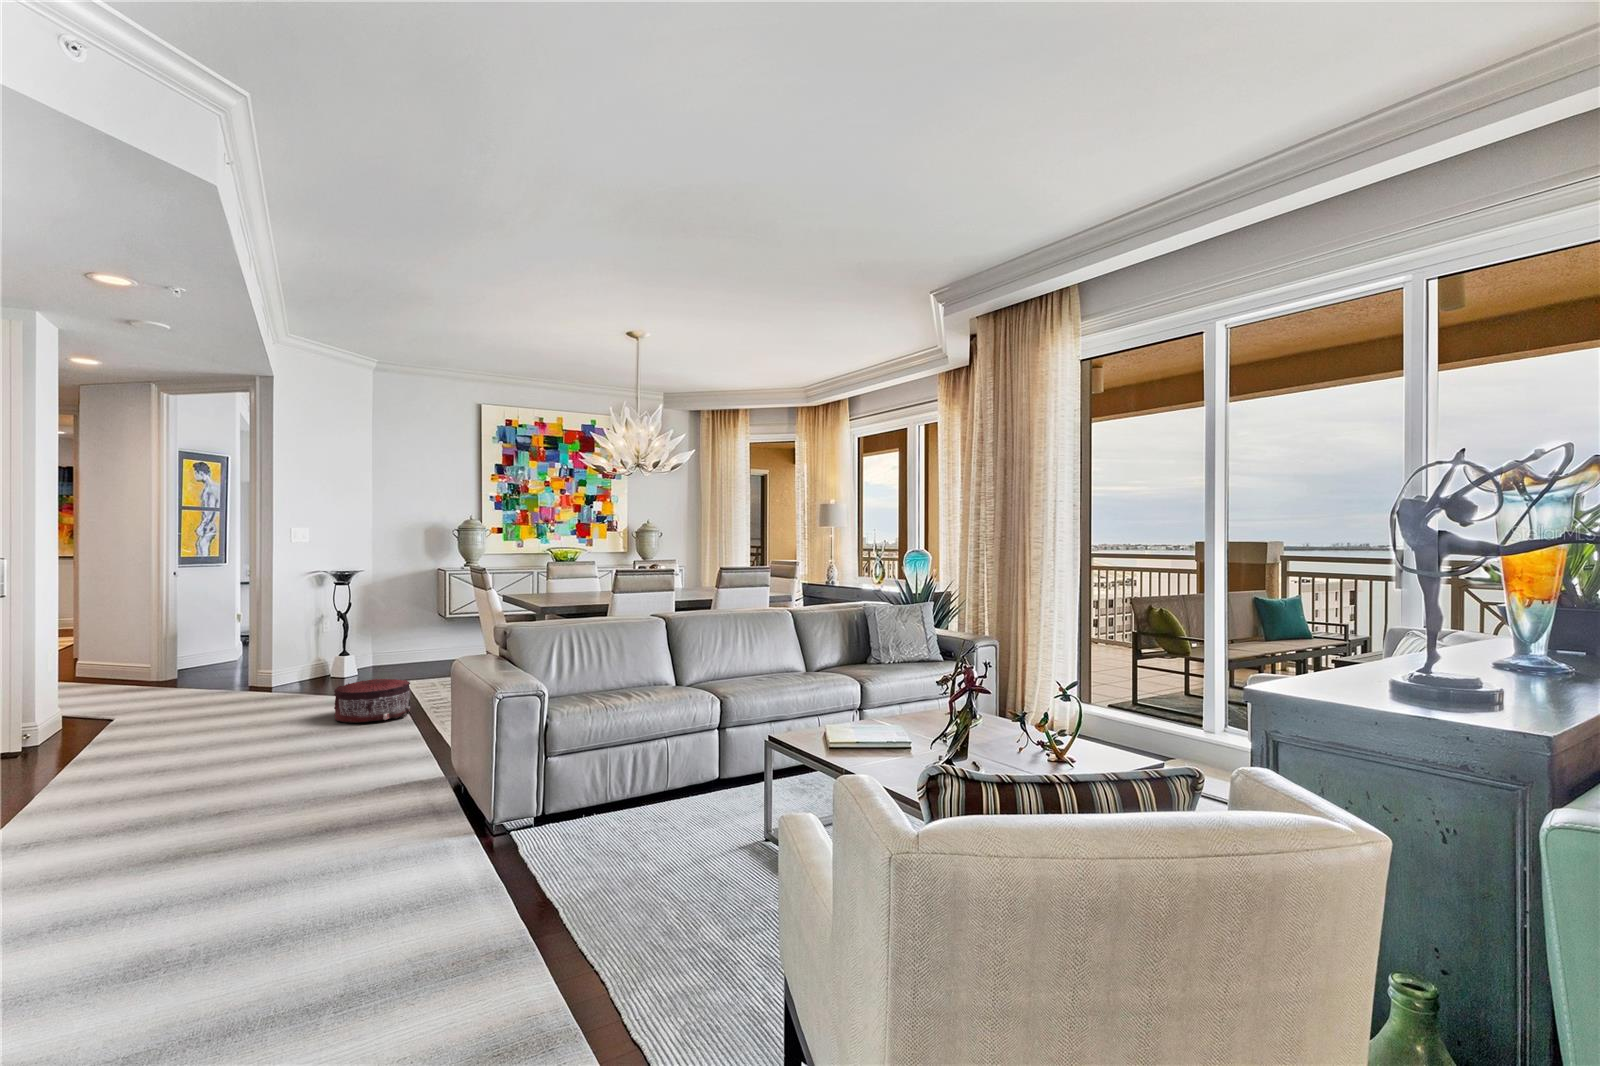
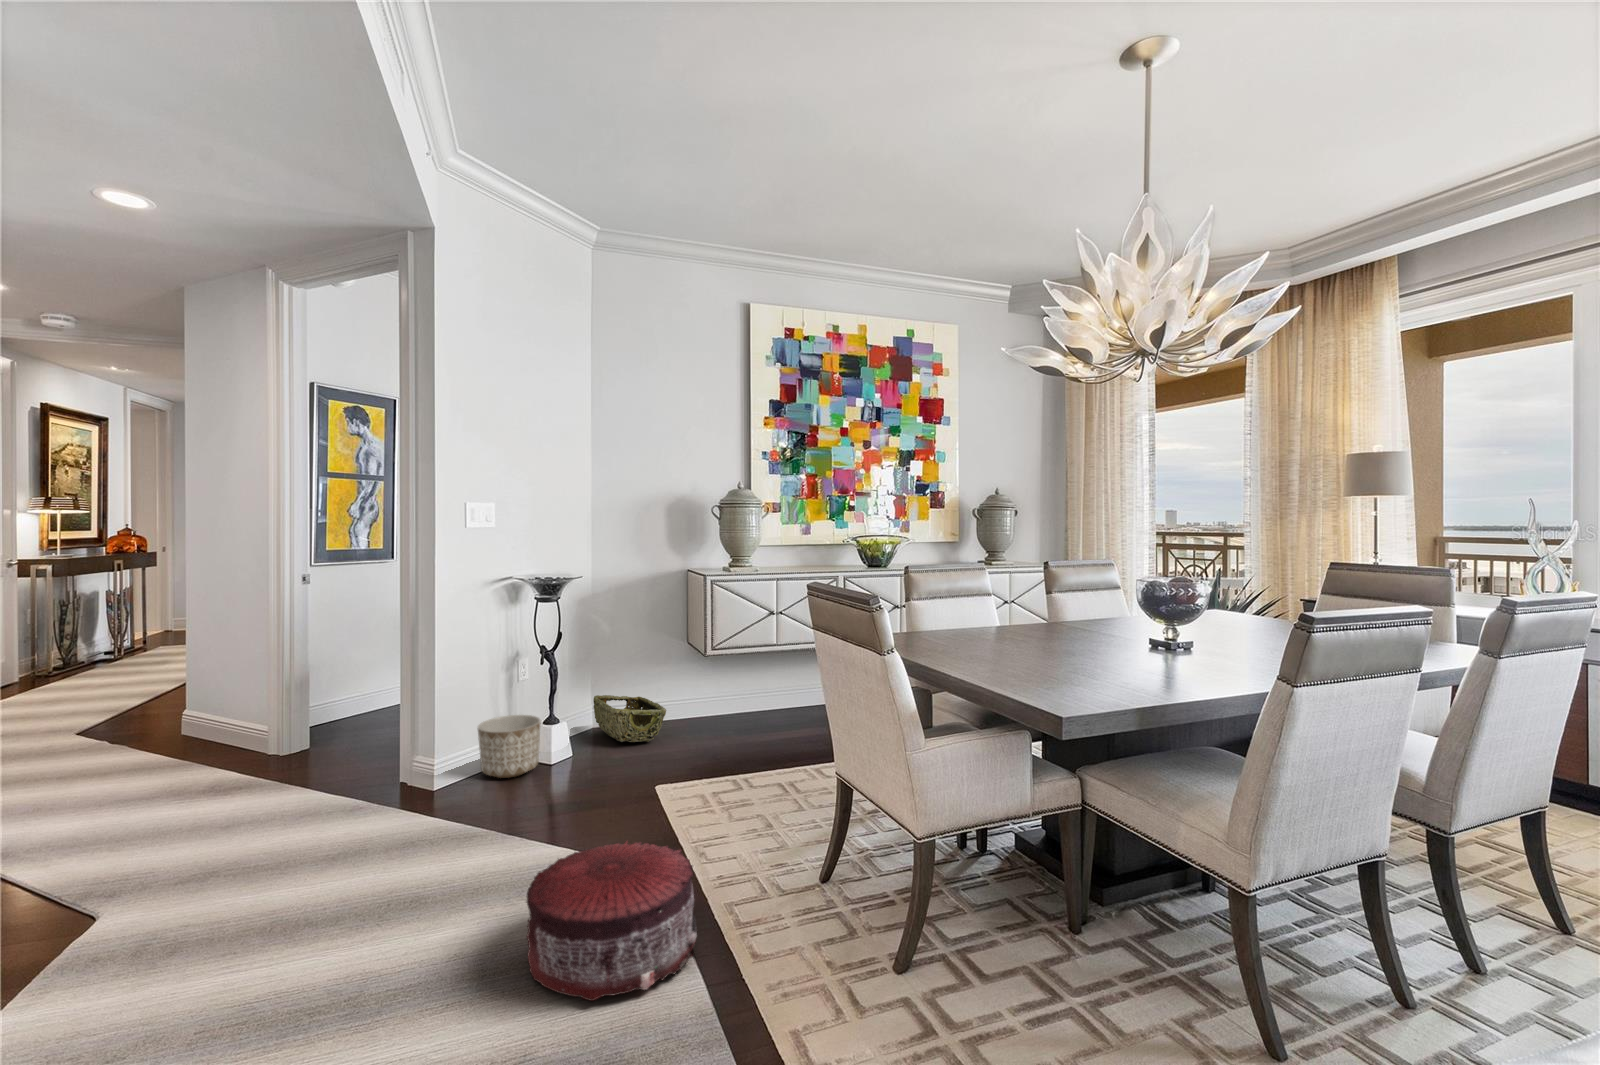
woven basket: none [372,646,419,671] -> present [593,695,666,742]
planter: none [298,651,337,683] -> present [478,715,541,778]

